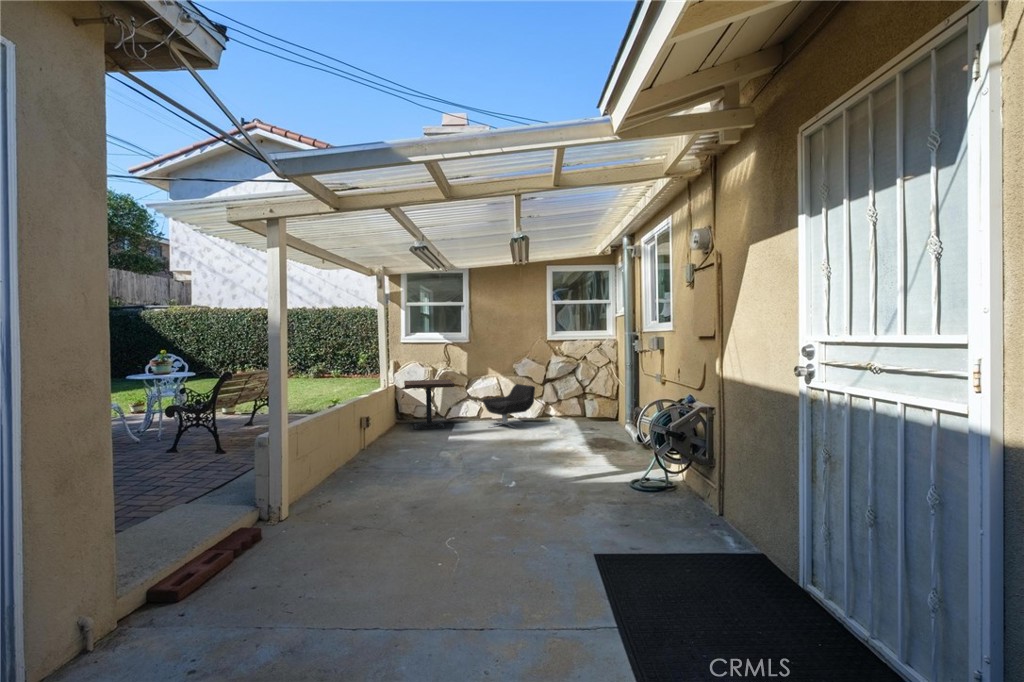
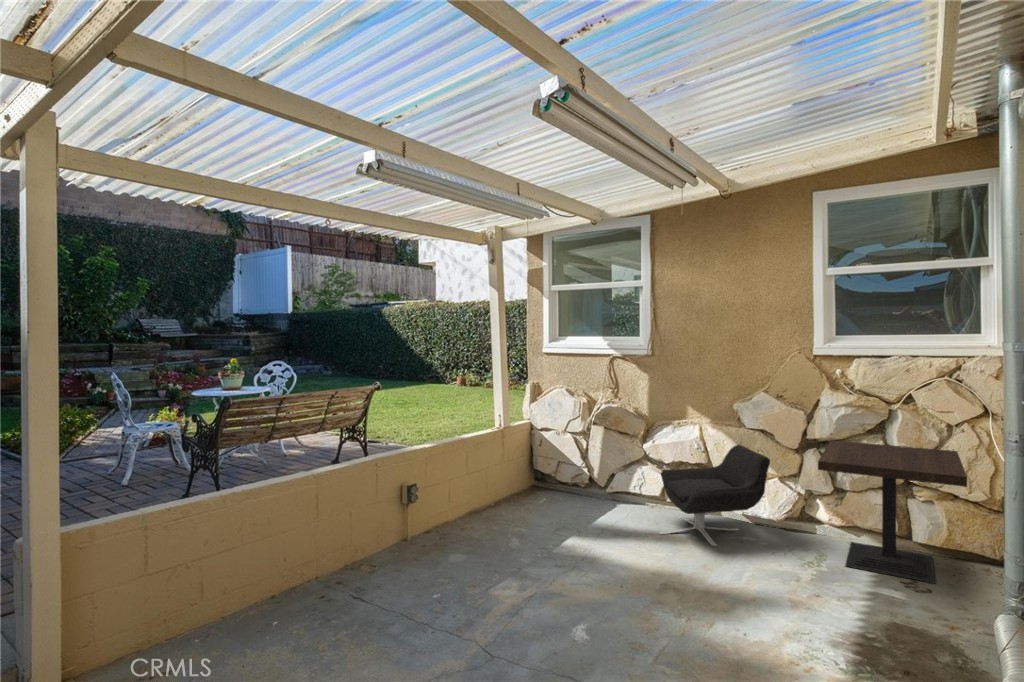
side table: present [404,379,454,429] -> present [818,440,967,584]

